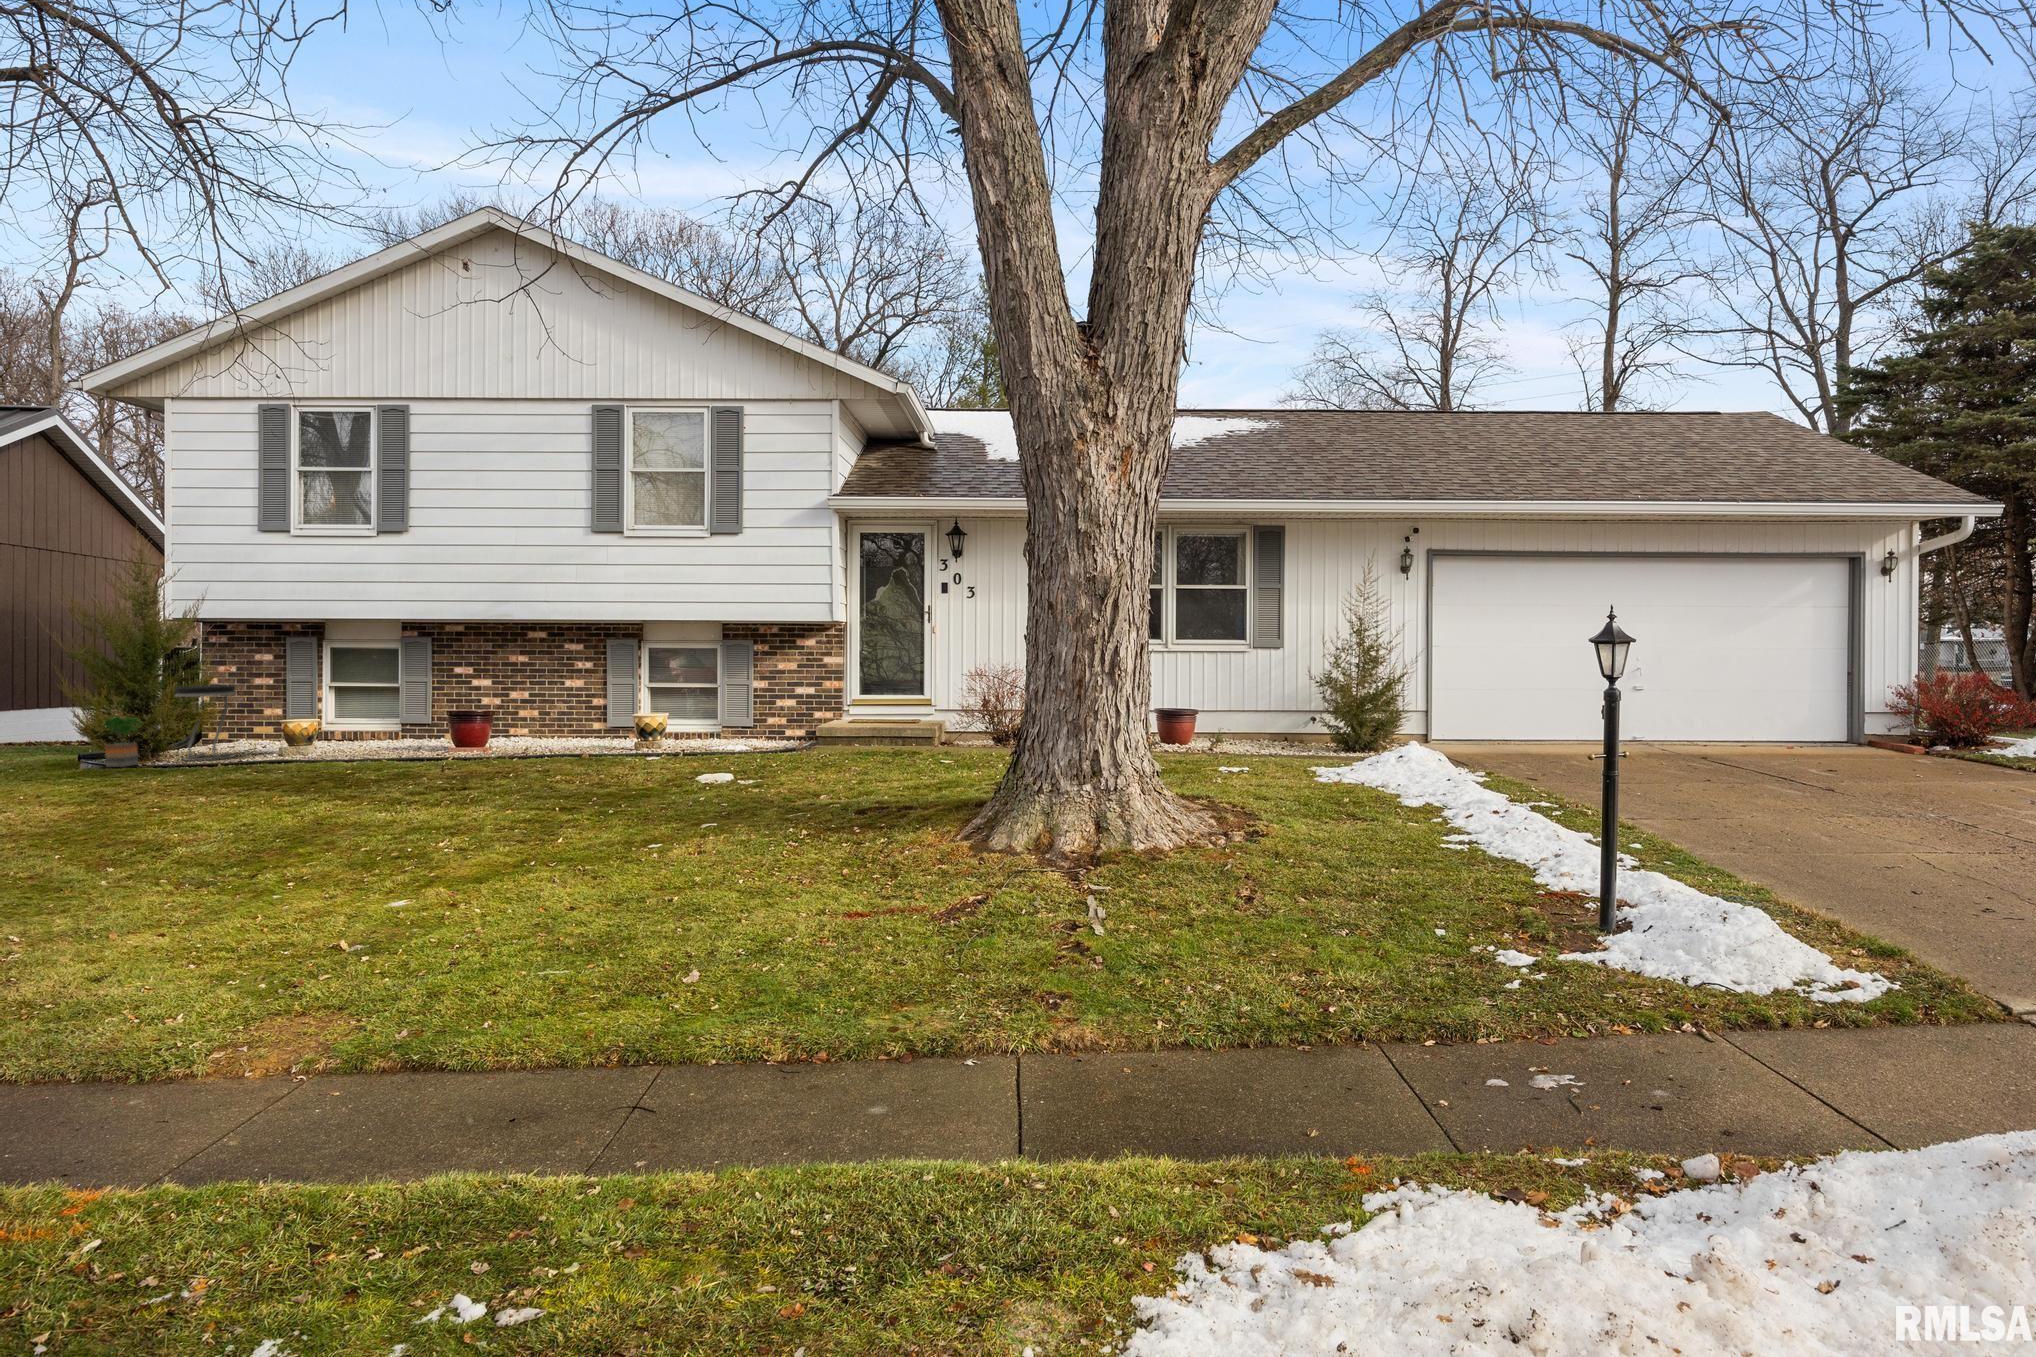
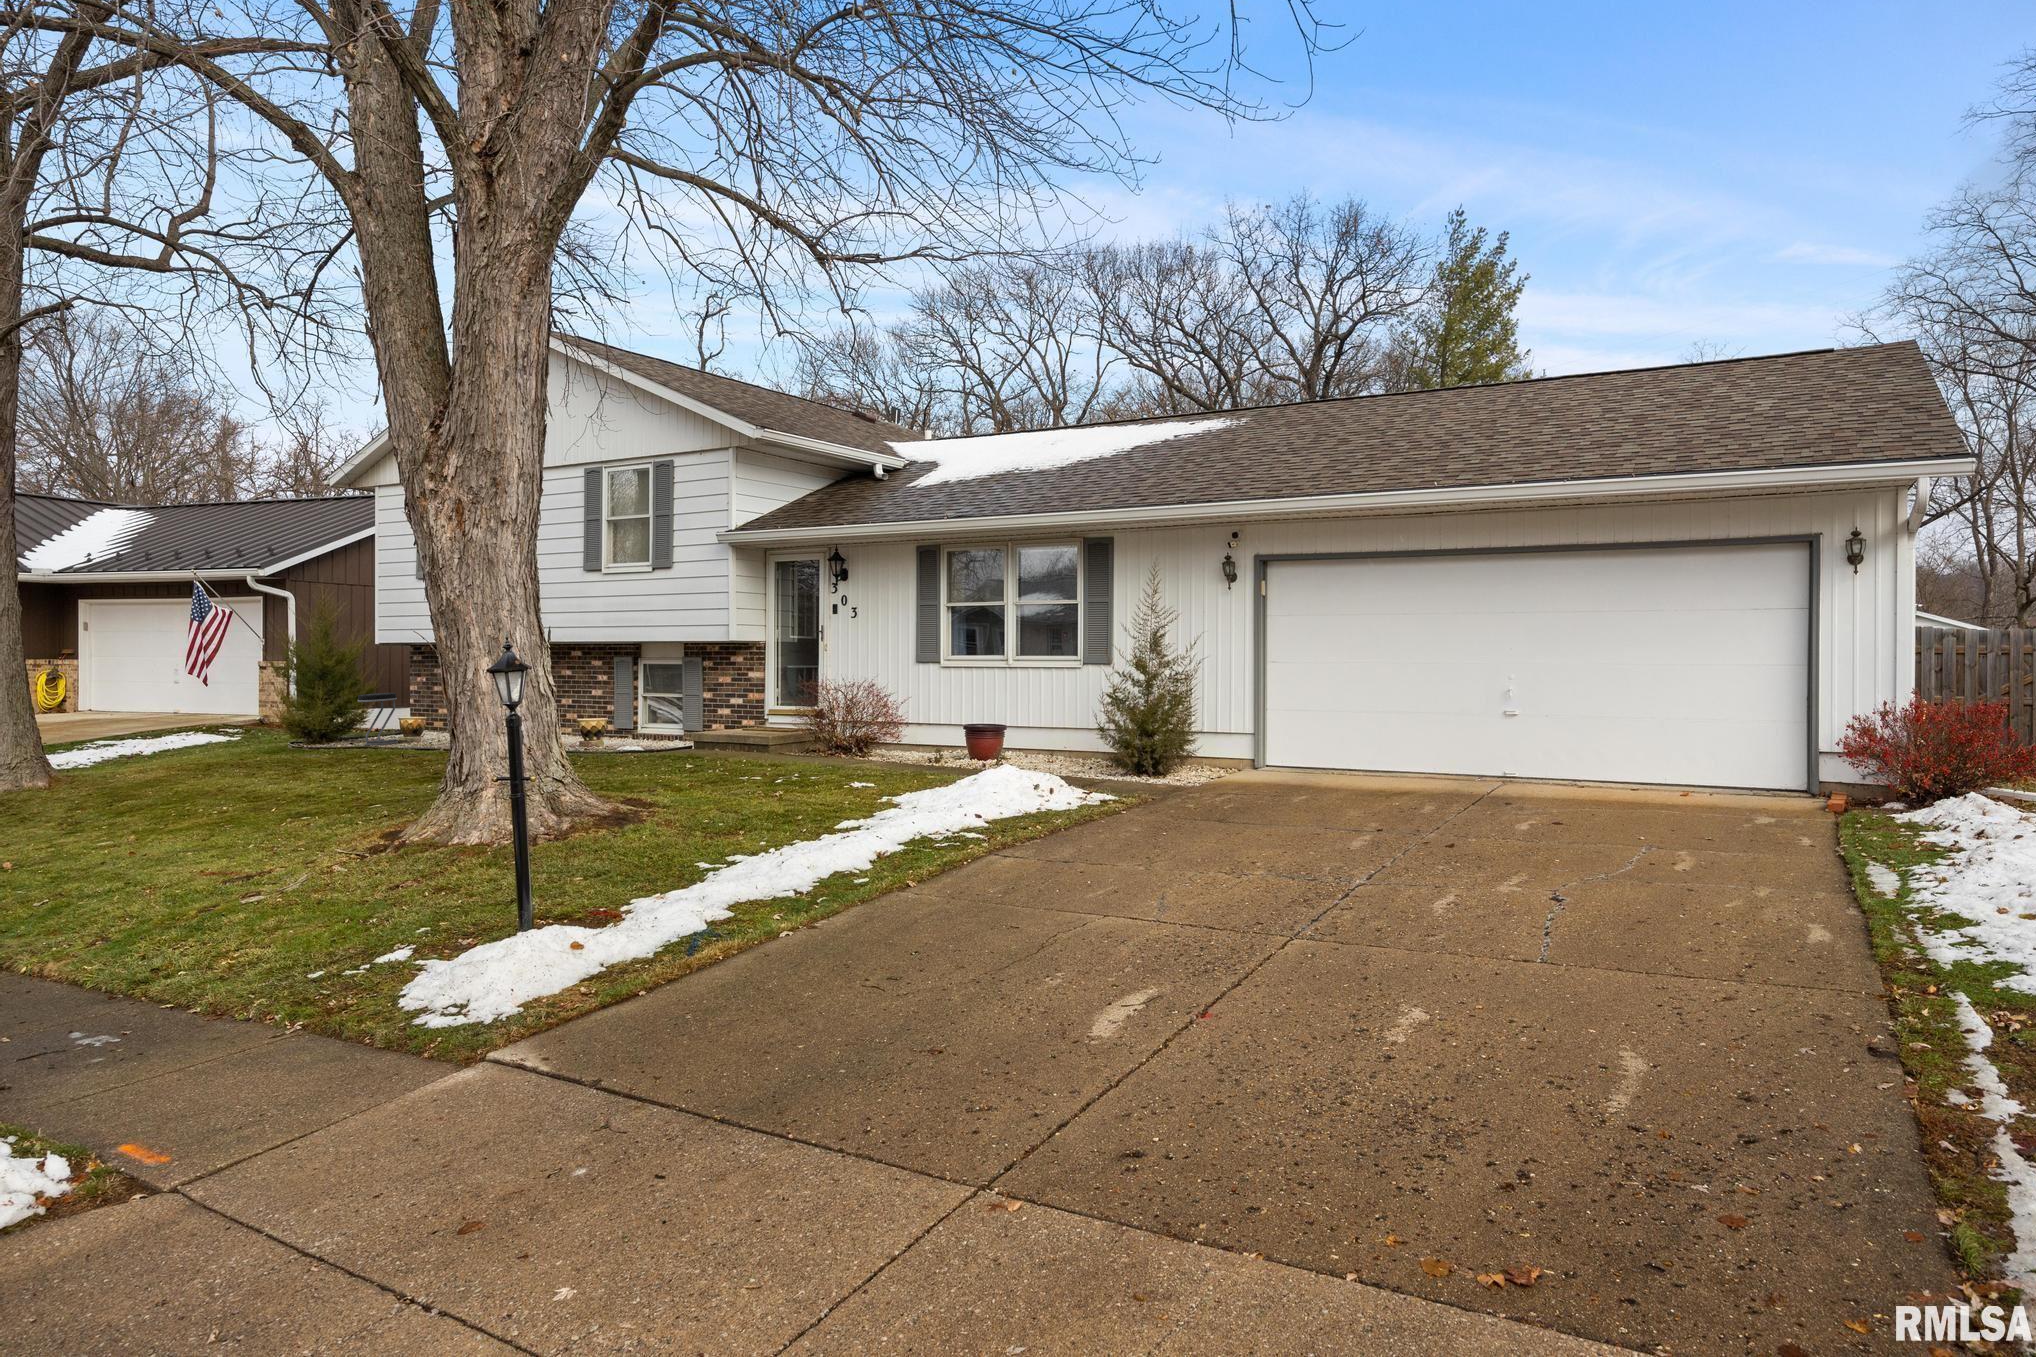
potted tree: present [104,717,142,767] -> none [315,715,343,748]

